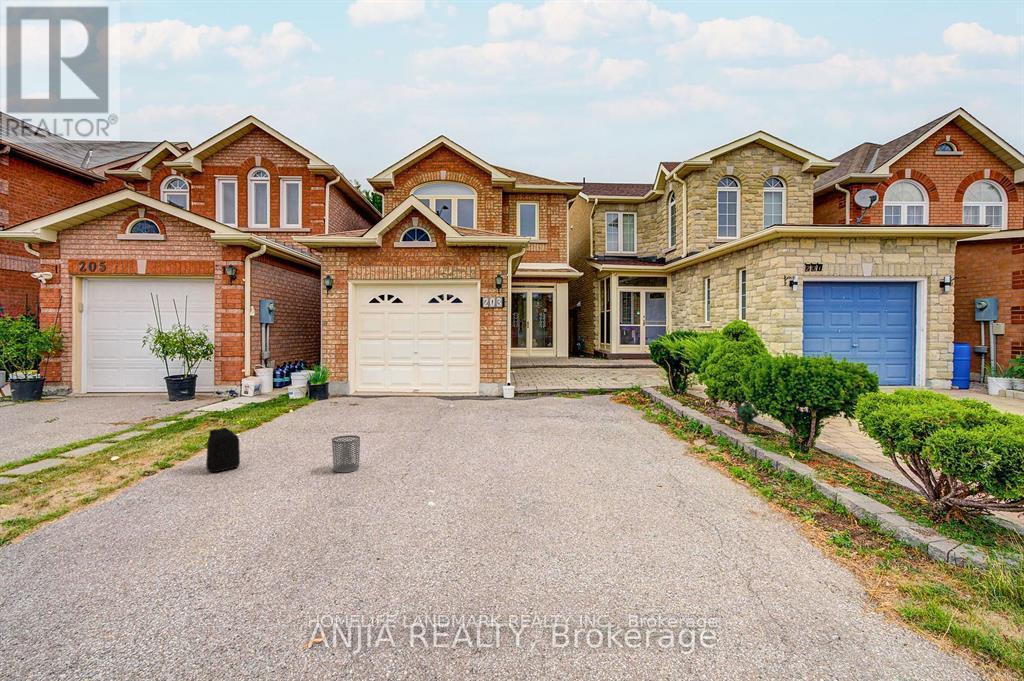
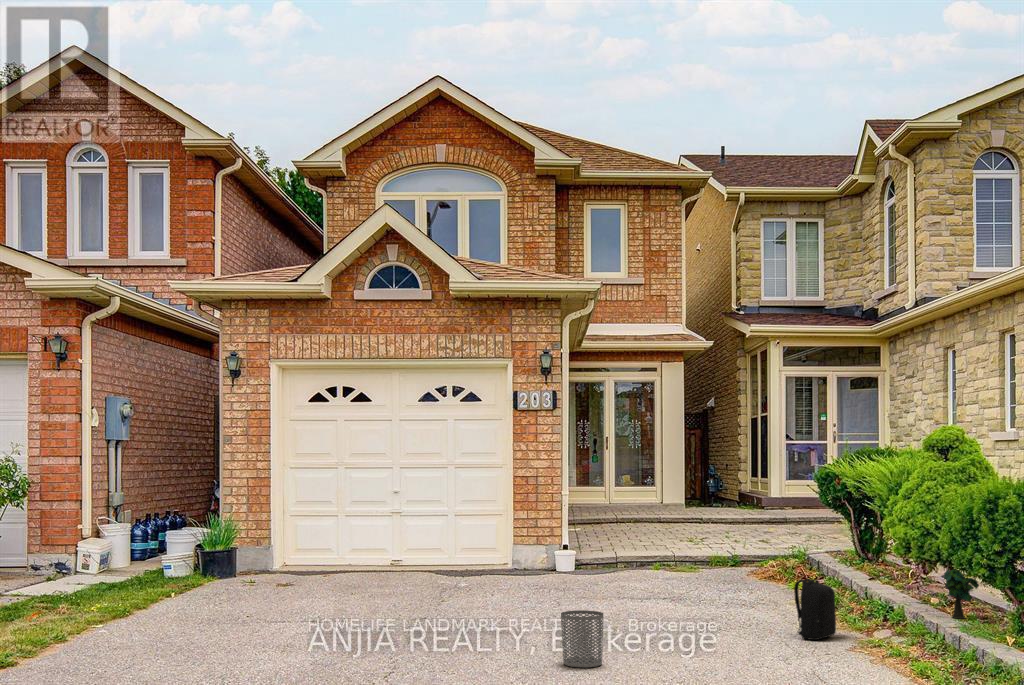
backpack: present [206,428,240,472] -> present [794,579,836,640]
waste bin: present [332,435,360,472] -> present [561,610,604,668]

